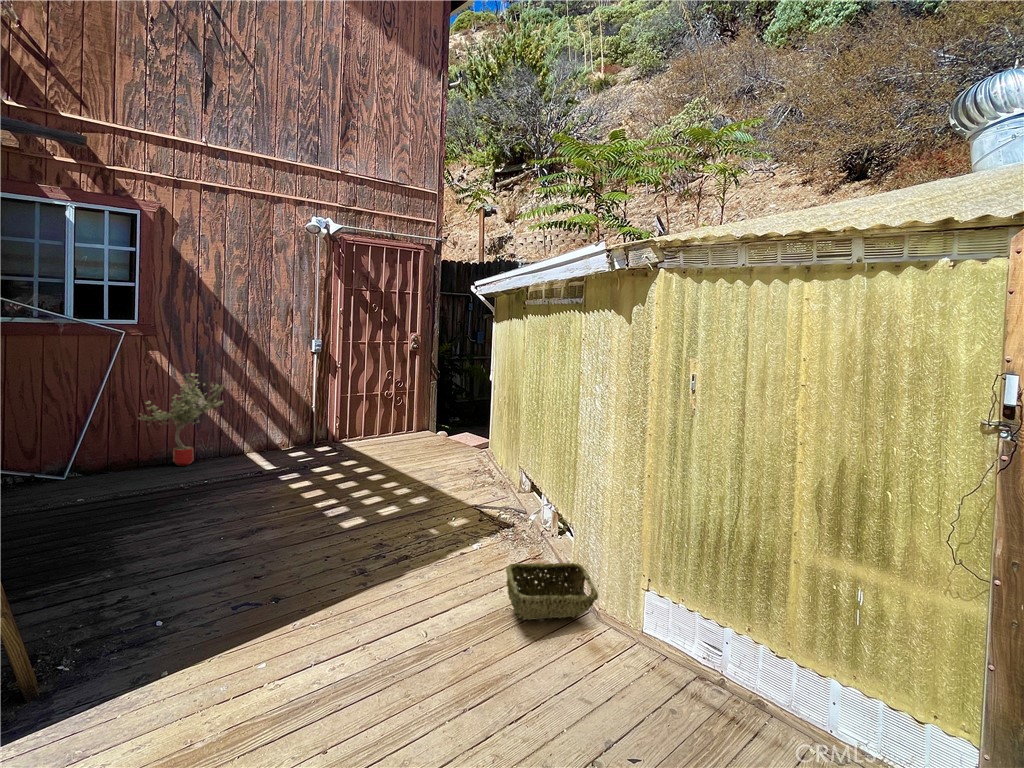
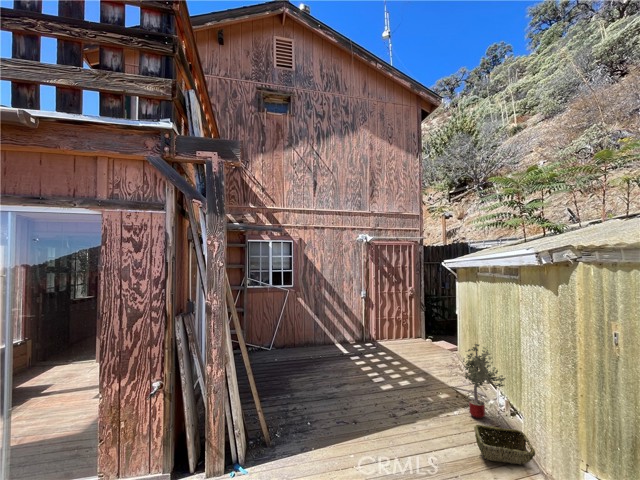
potted tree: present [138,373,223,466] -> present [463,344,505,419]

